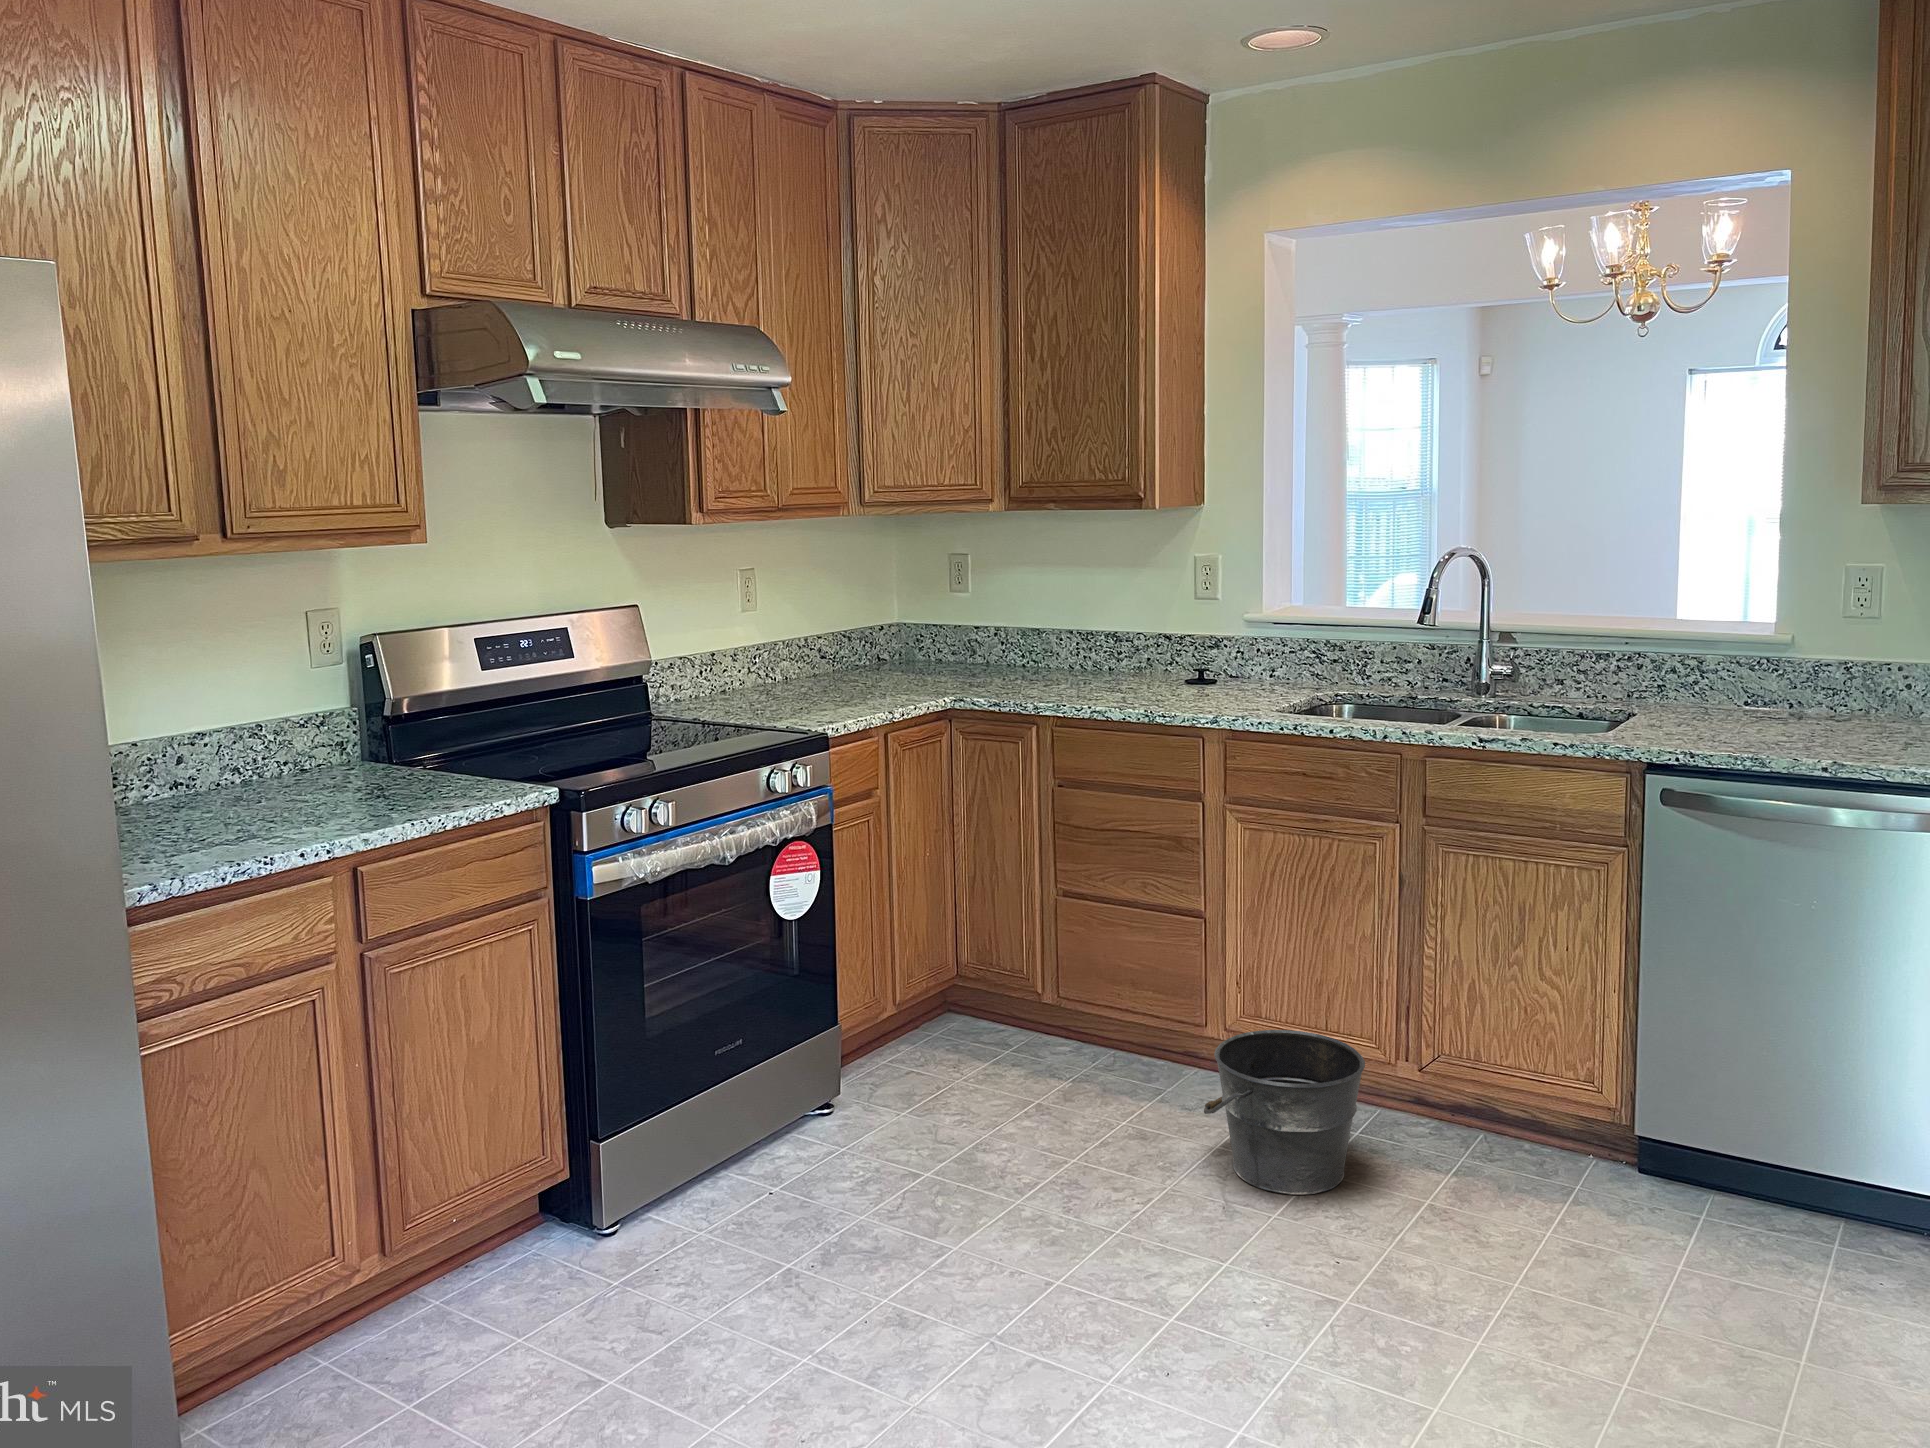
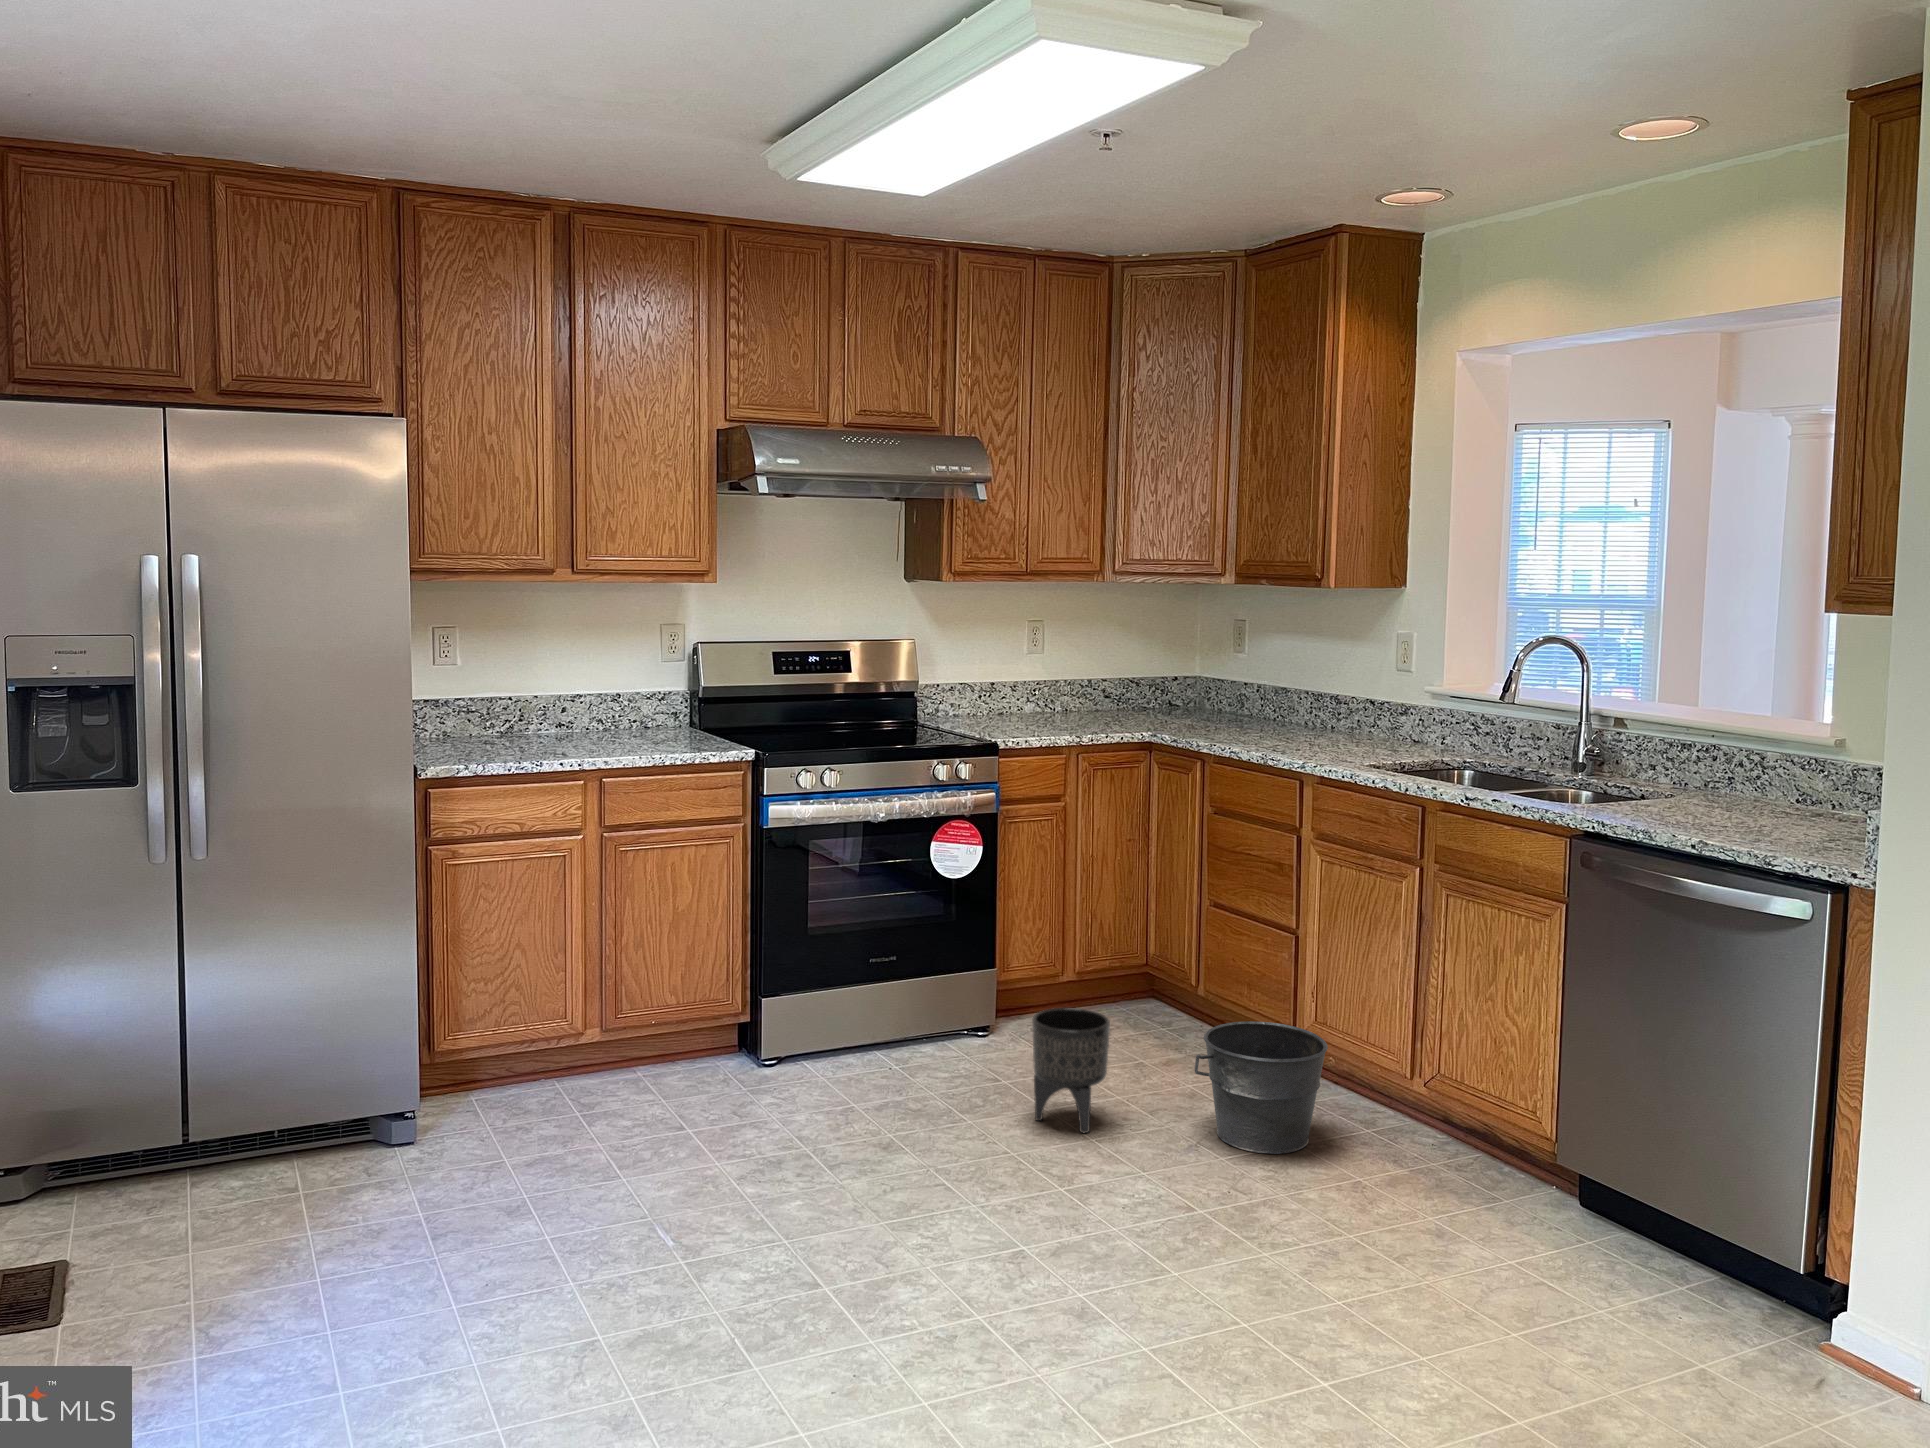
planter: none [1027,1064,1128,1226] -> present [1032,1008,1110,1133]

